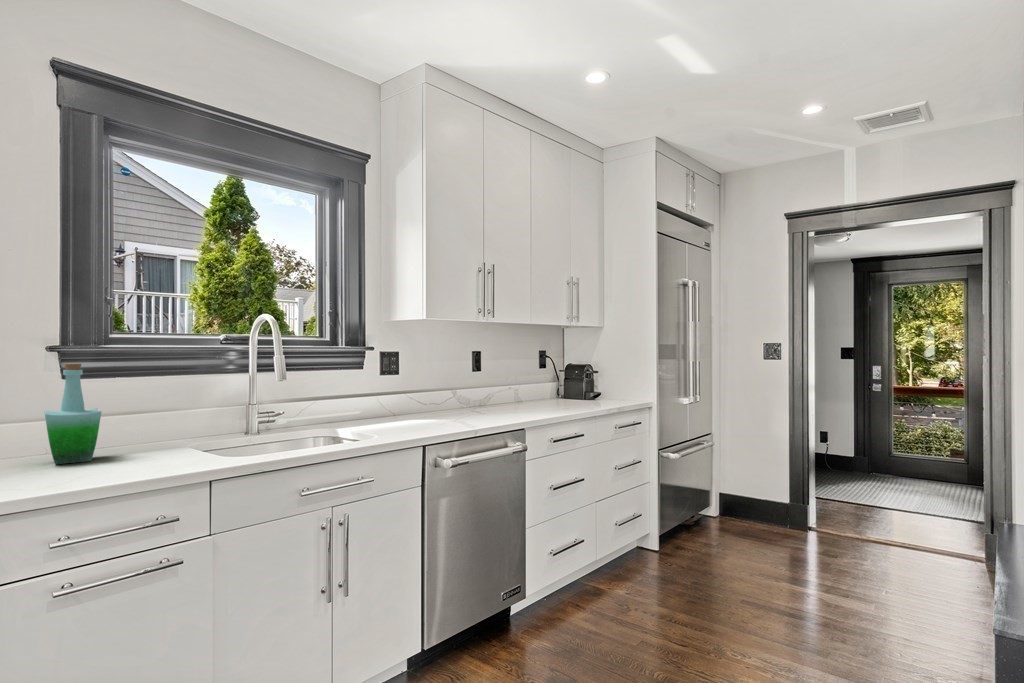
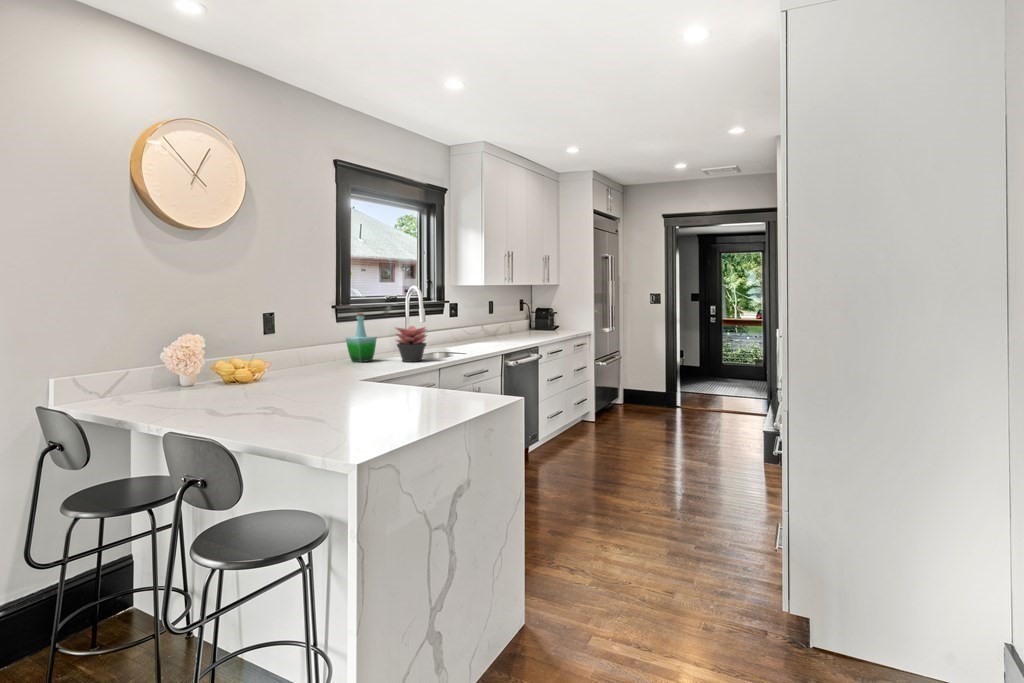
succulent plant: none [105,391,190,471] -> present [395,326,427,362]

